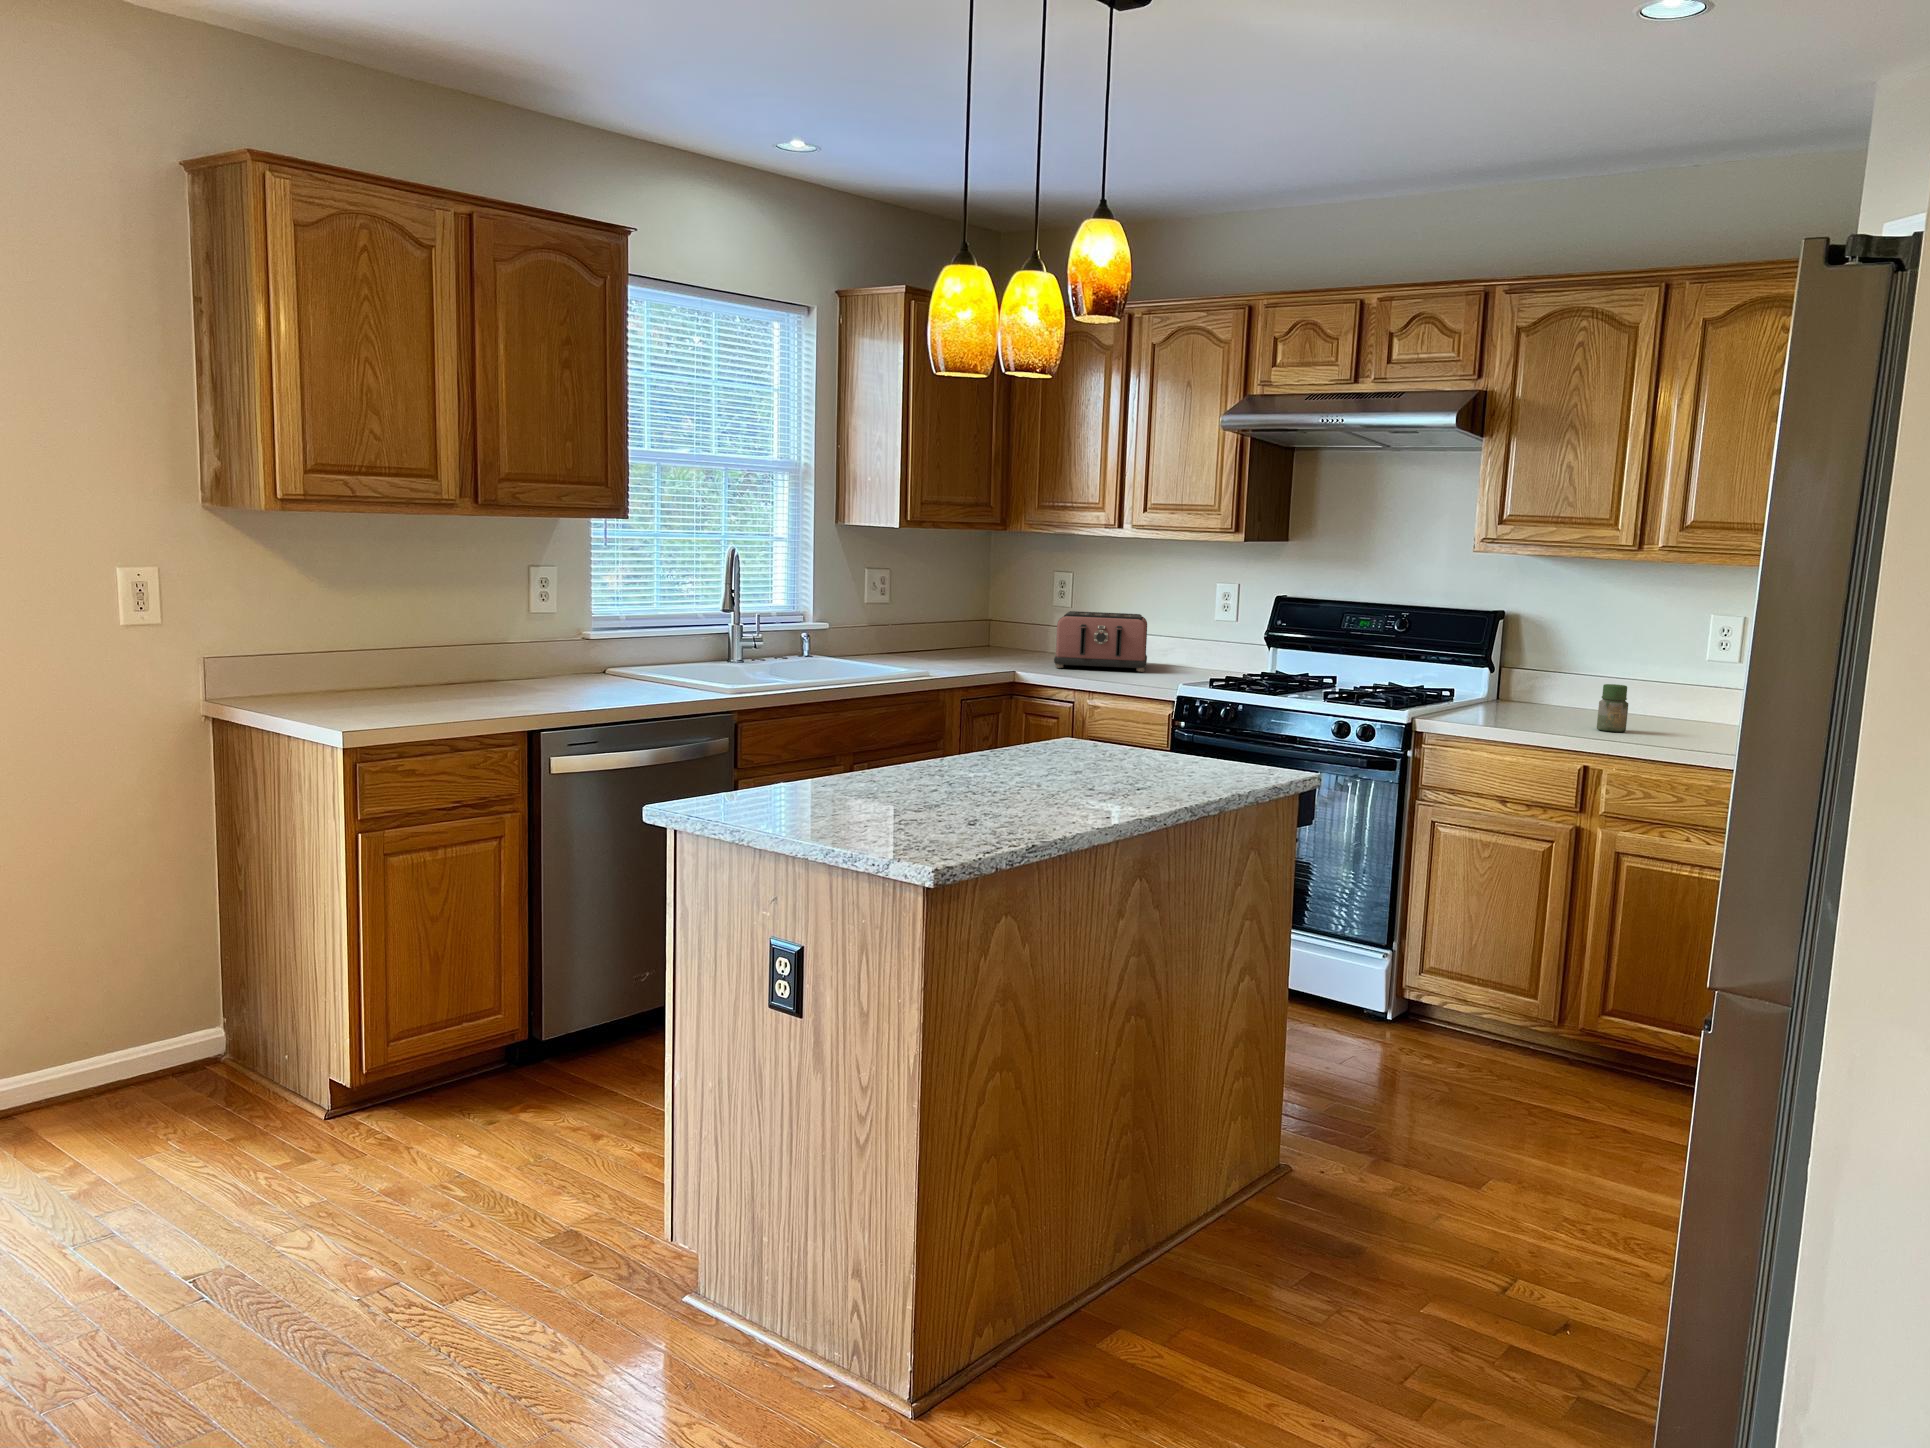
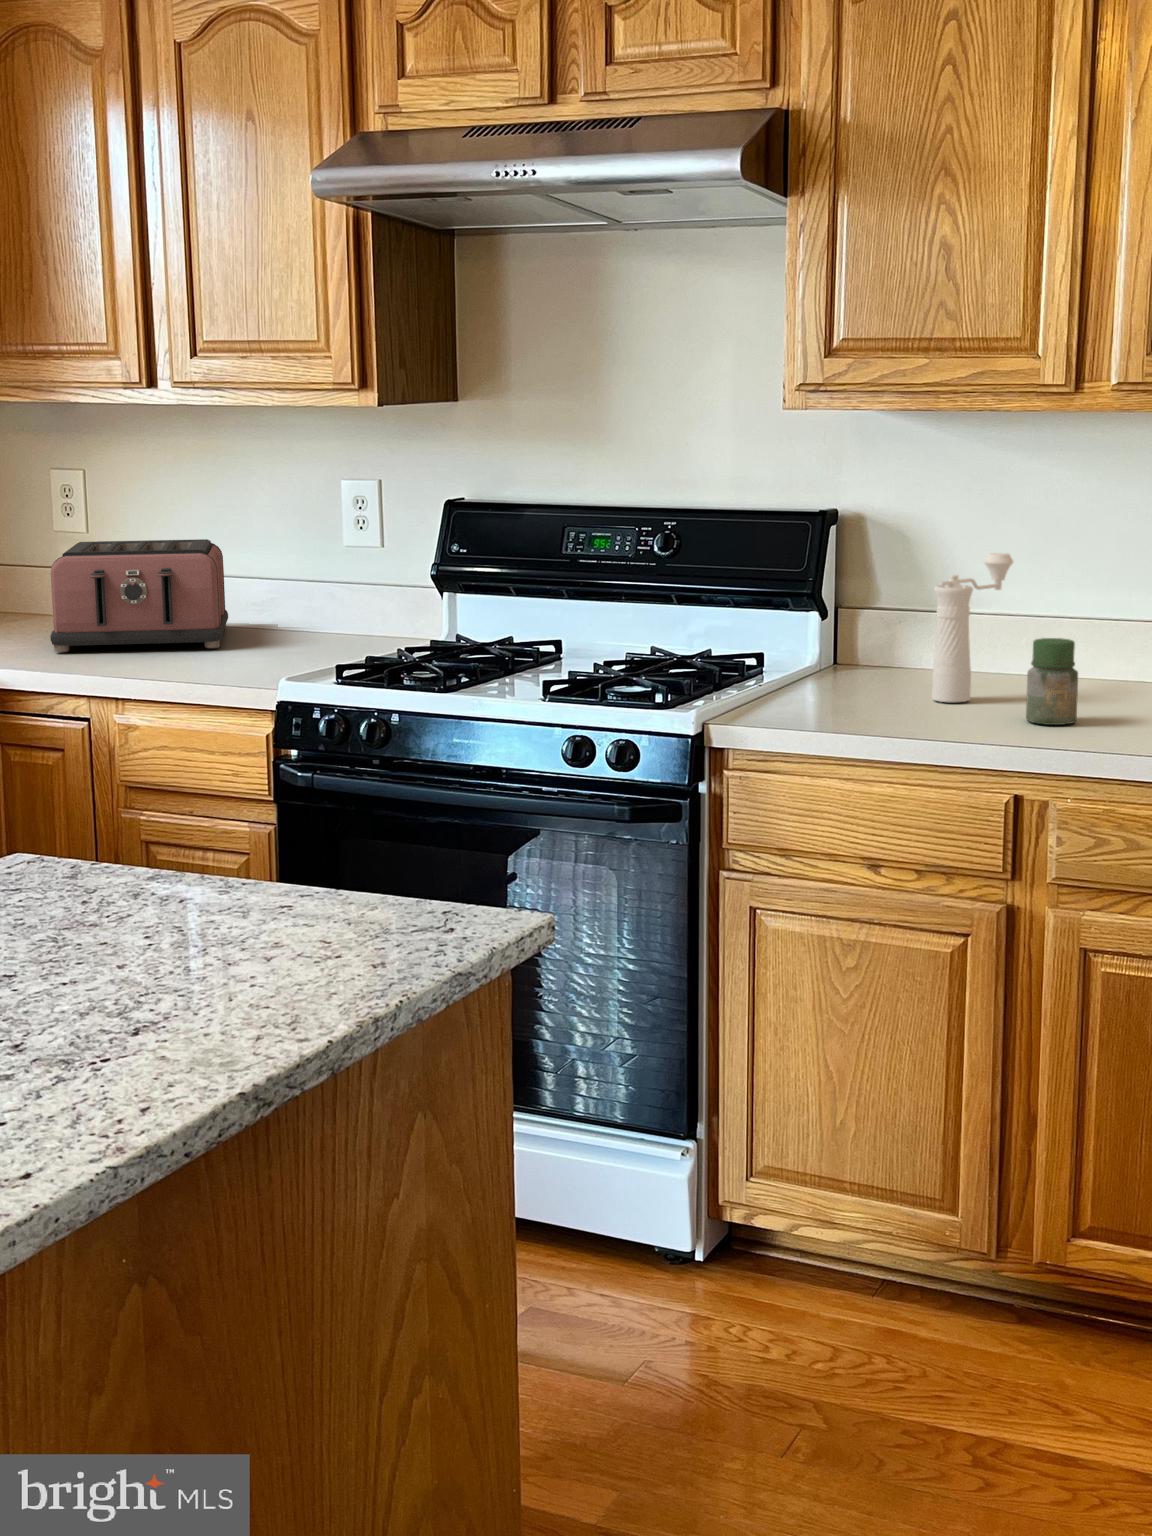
pepper mill: none [1546,639,1600,720] -> present [932,553,1013,702]

